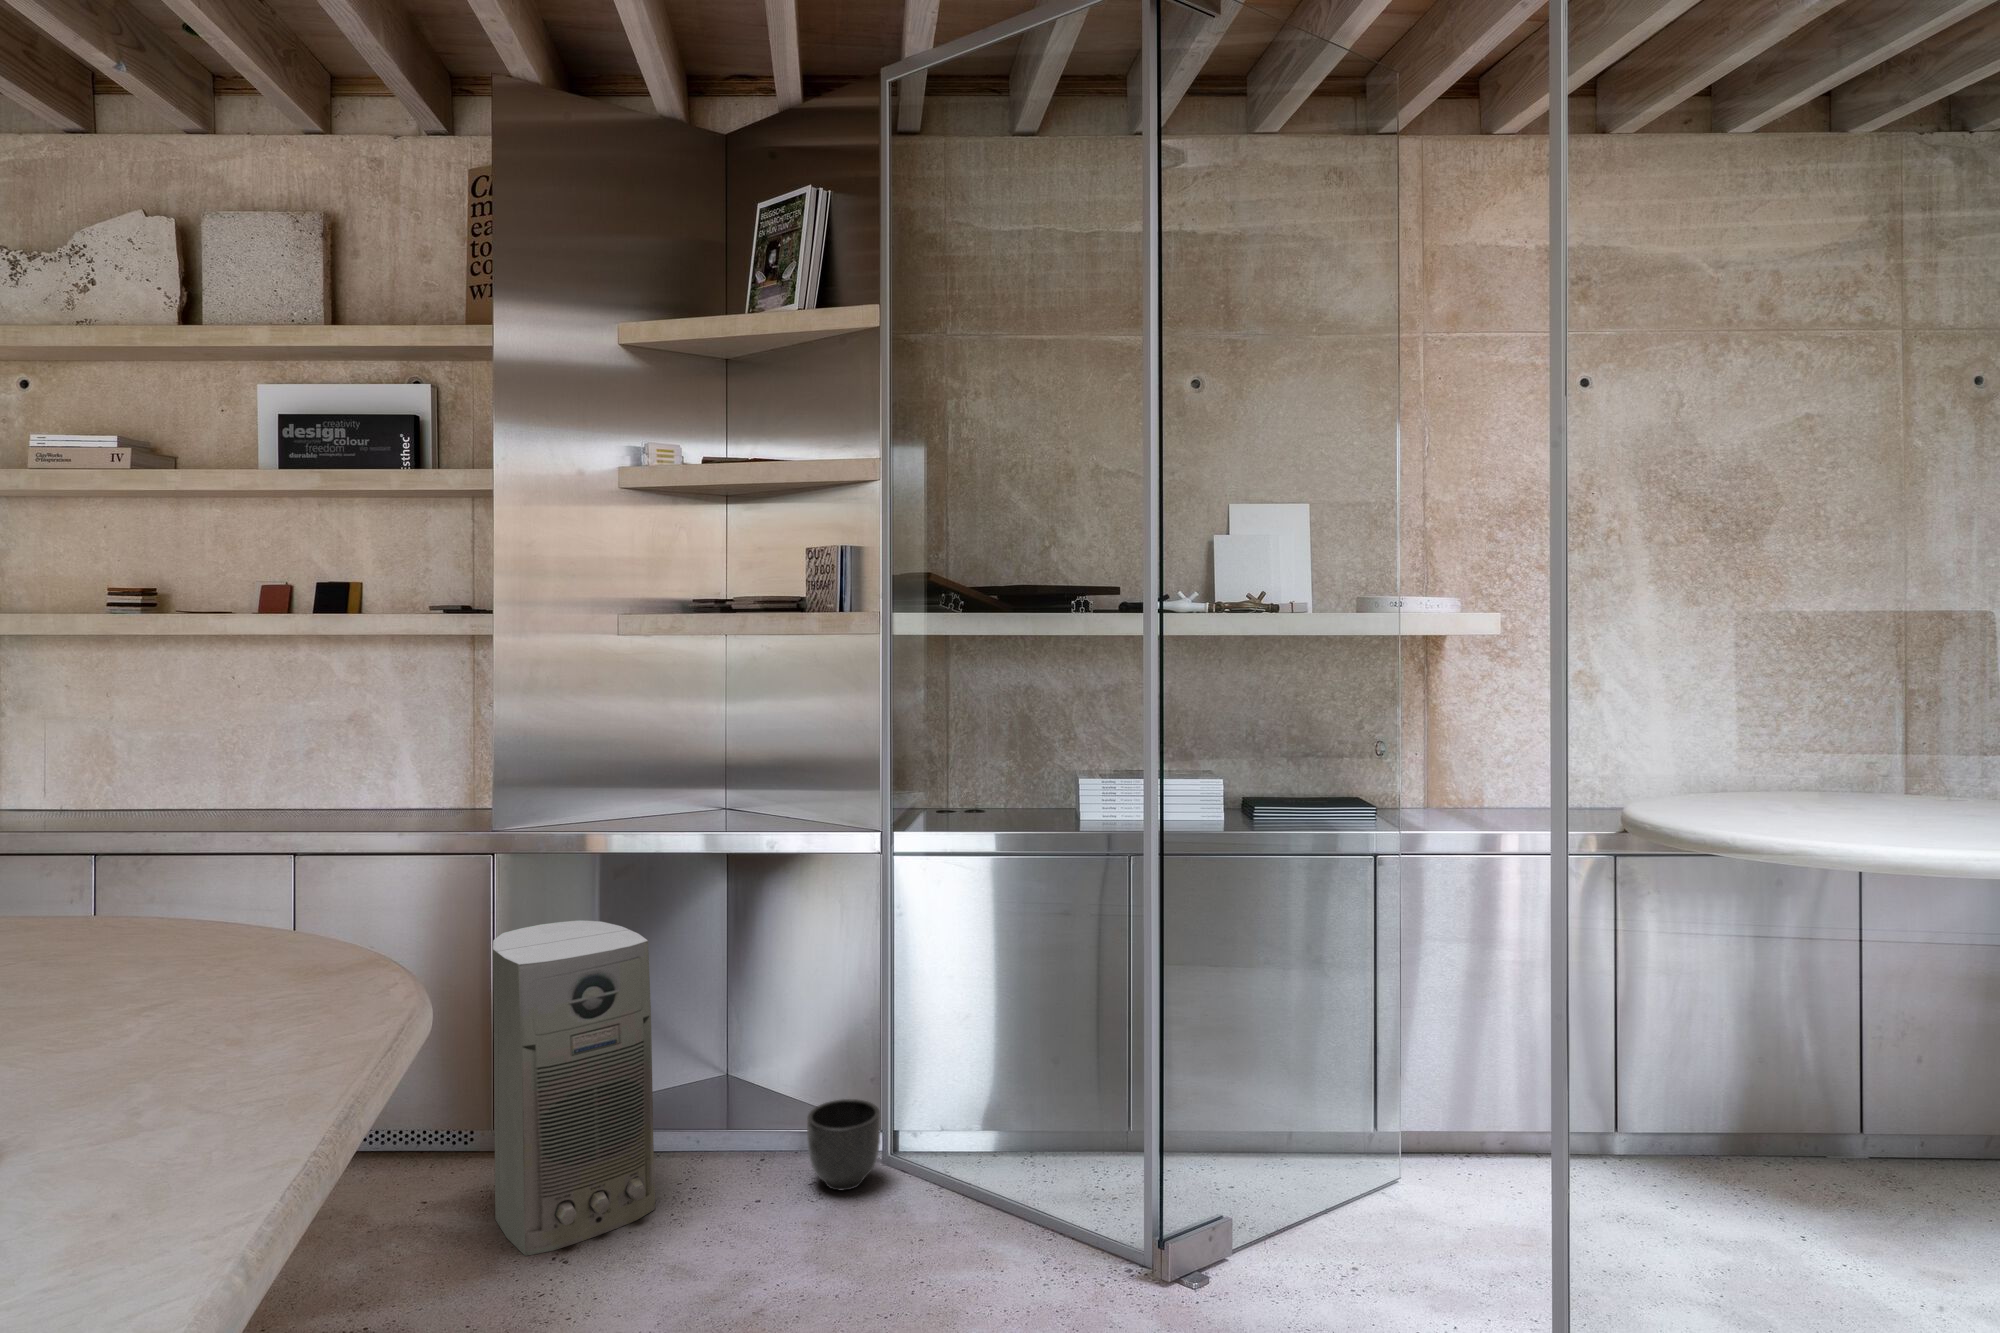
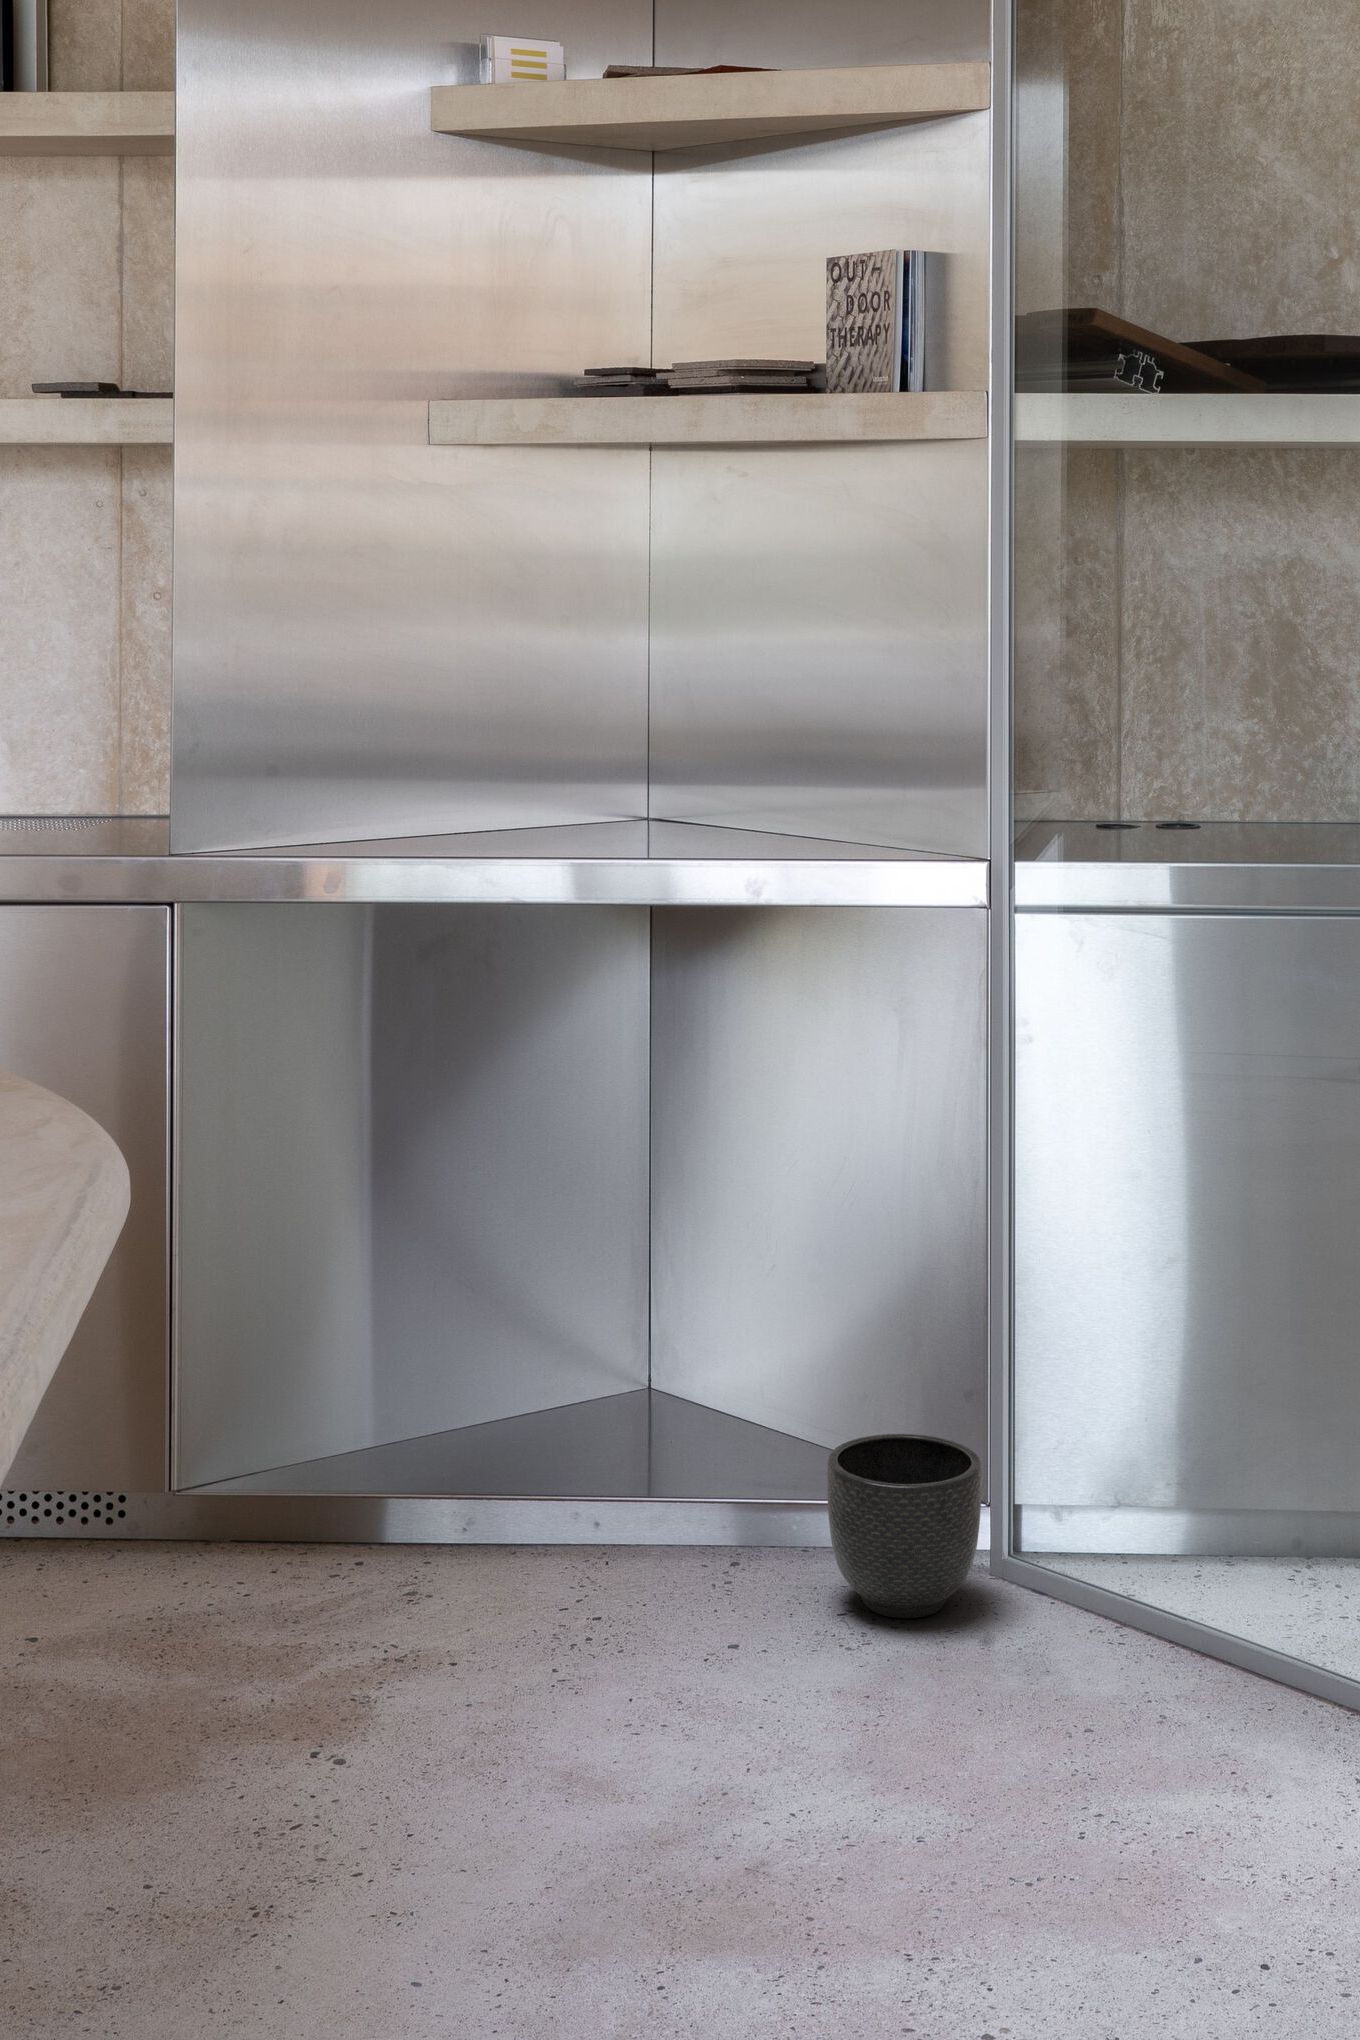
air purifier: present [493,920,655,1256] -> none [197,1033,522,1689]

